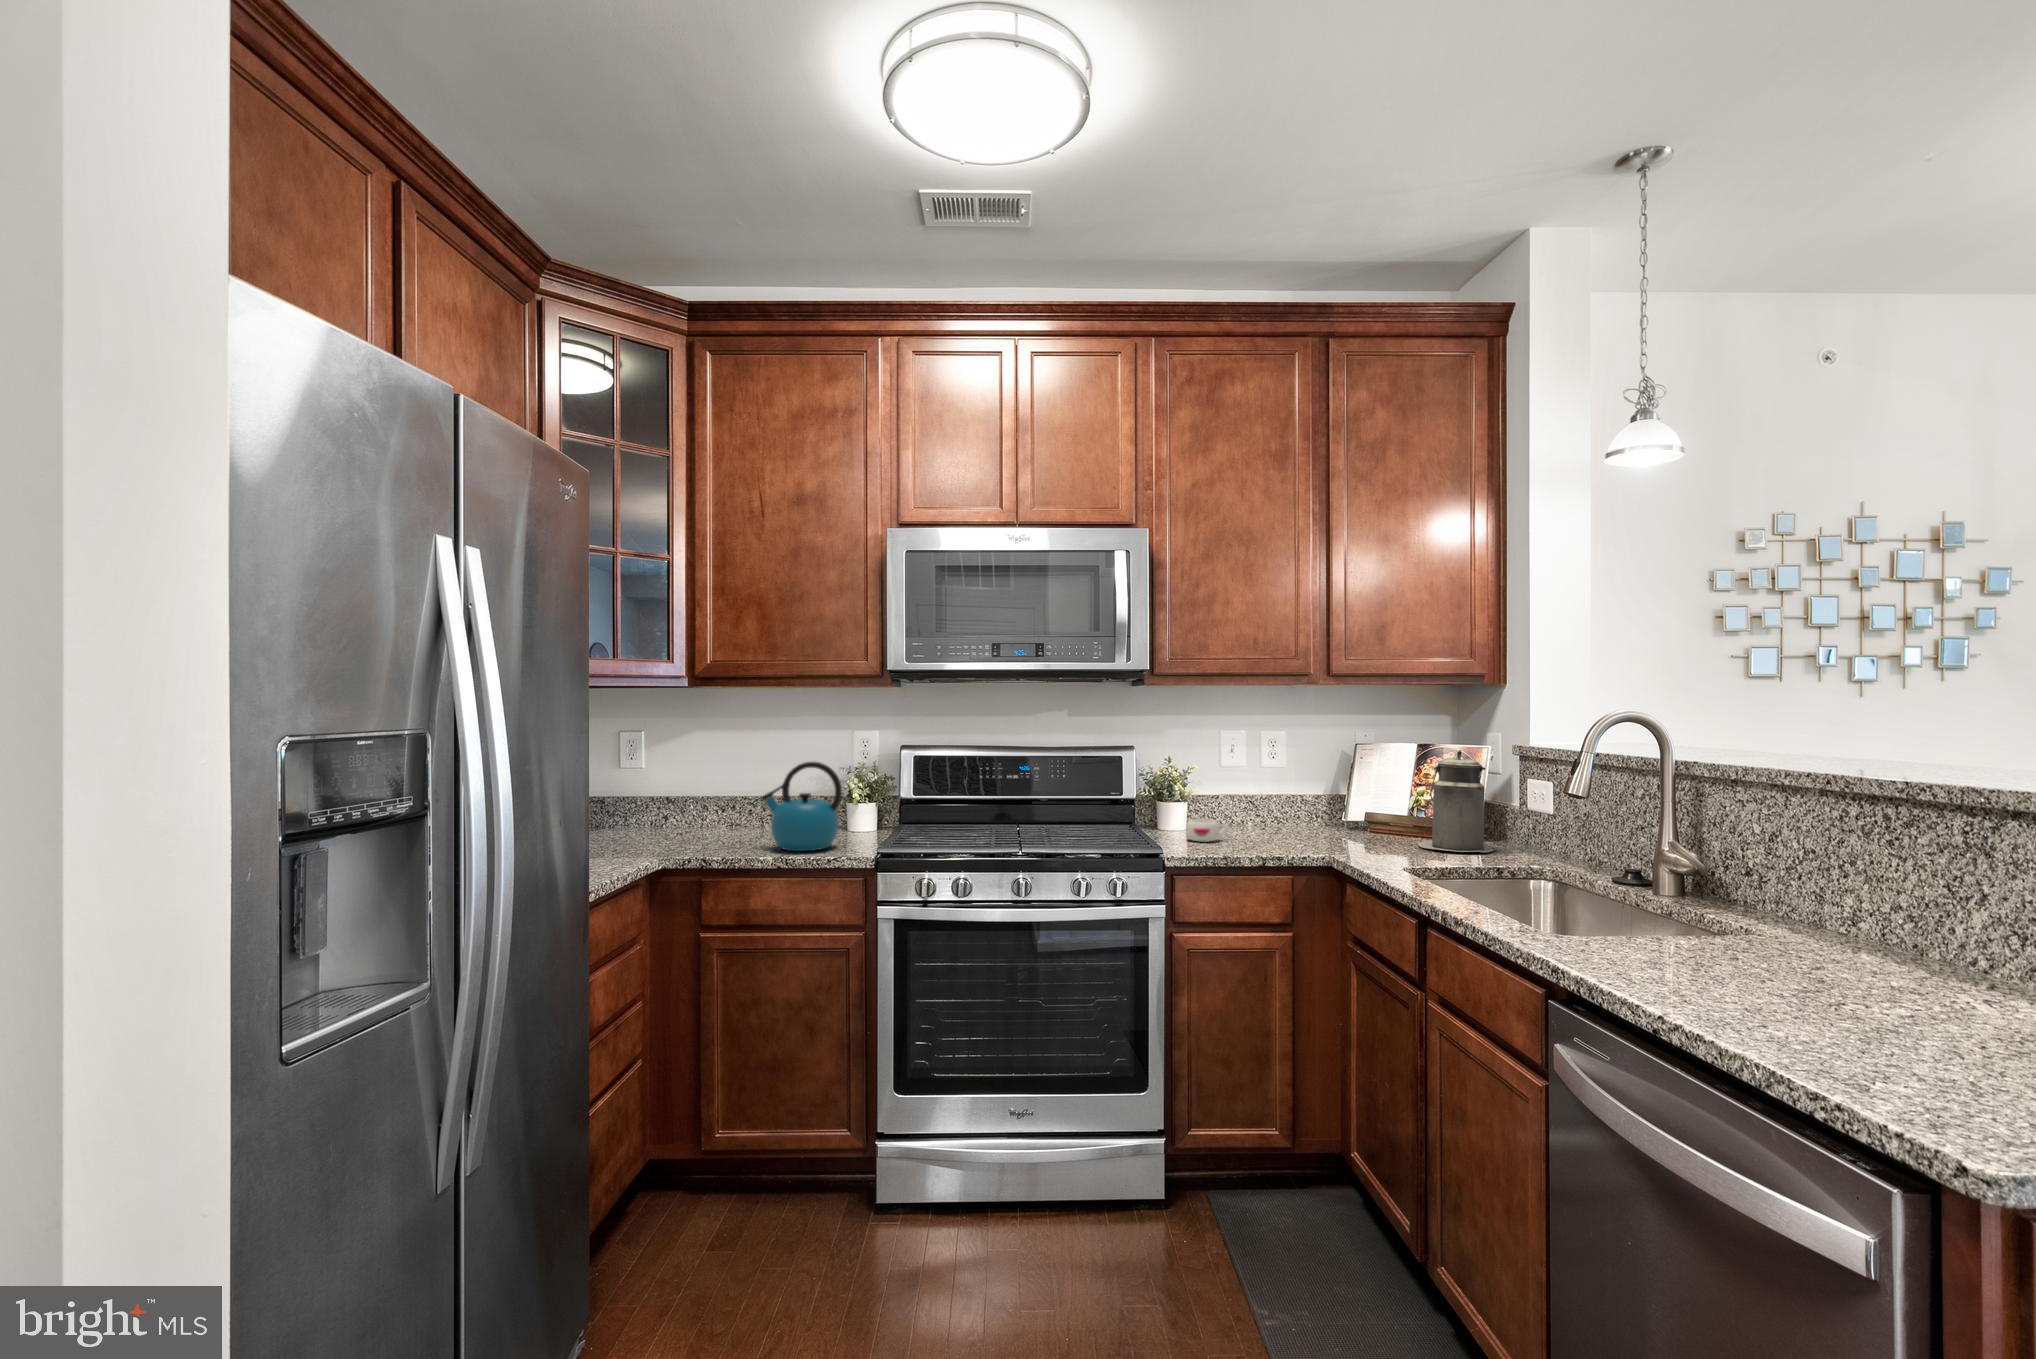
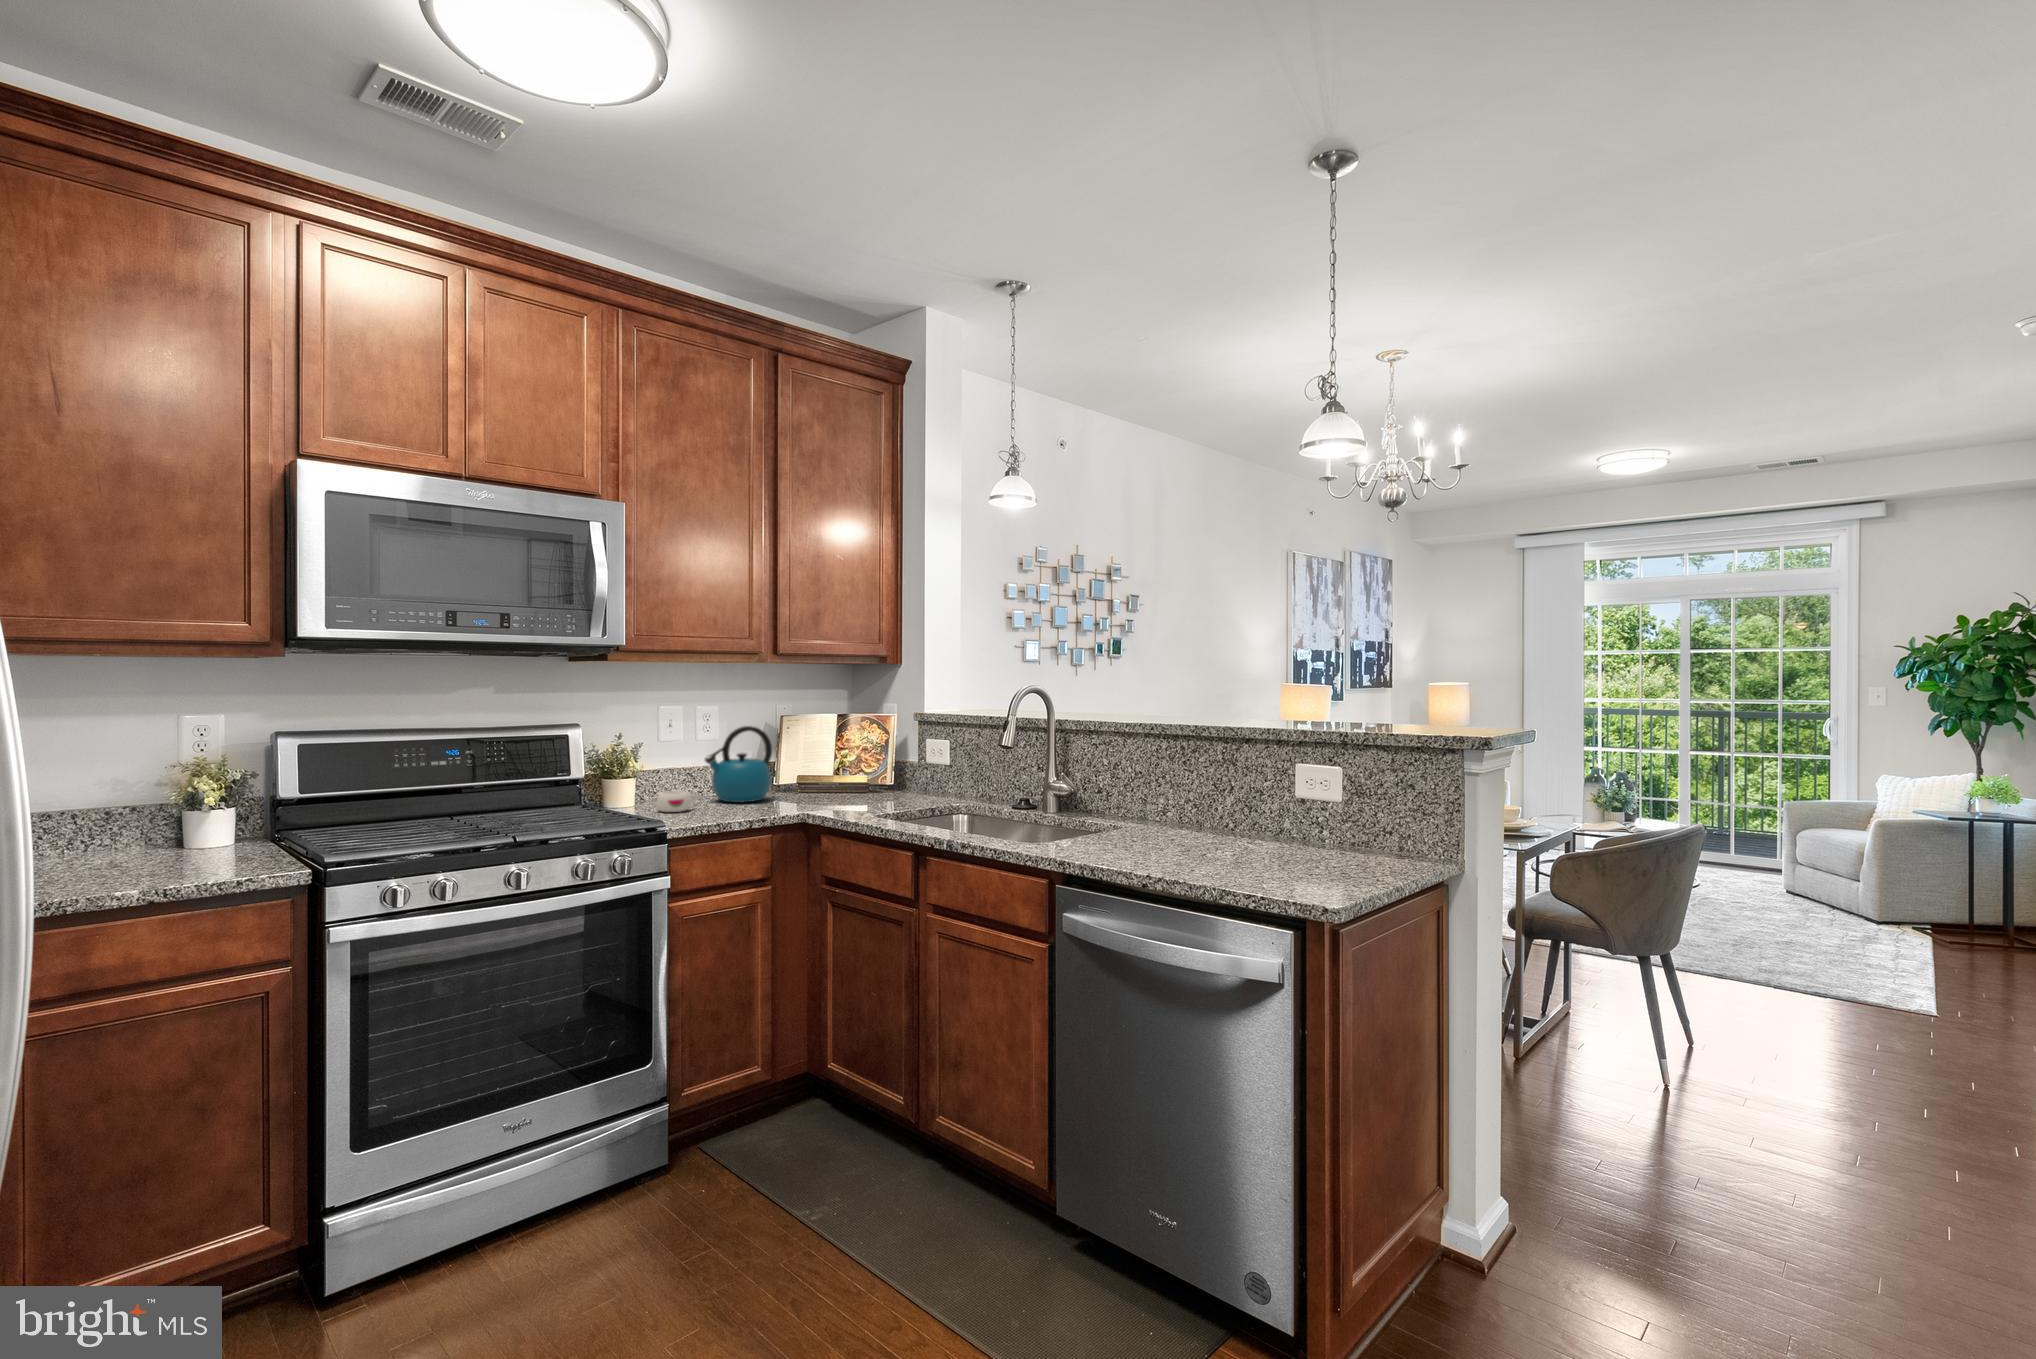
canister: present [1418,750,1493,852] -> none [849,717,906,799]
kettle: present [762,762,842,851] -> present [705,726,772,803]

